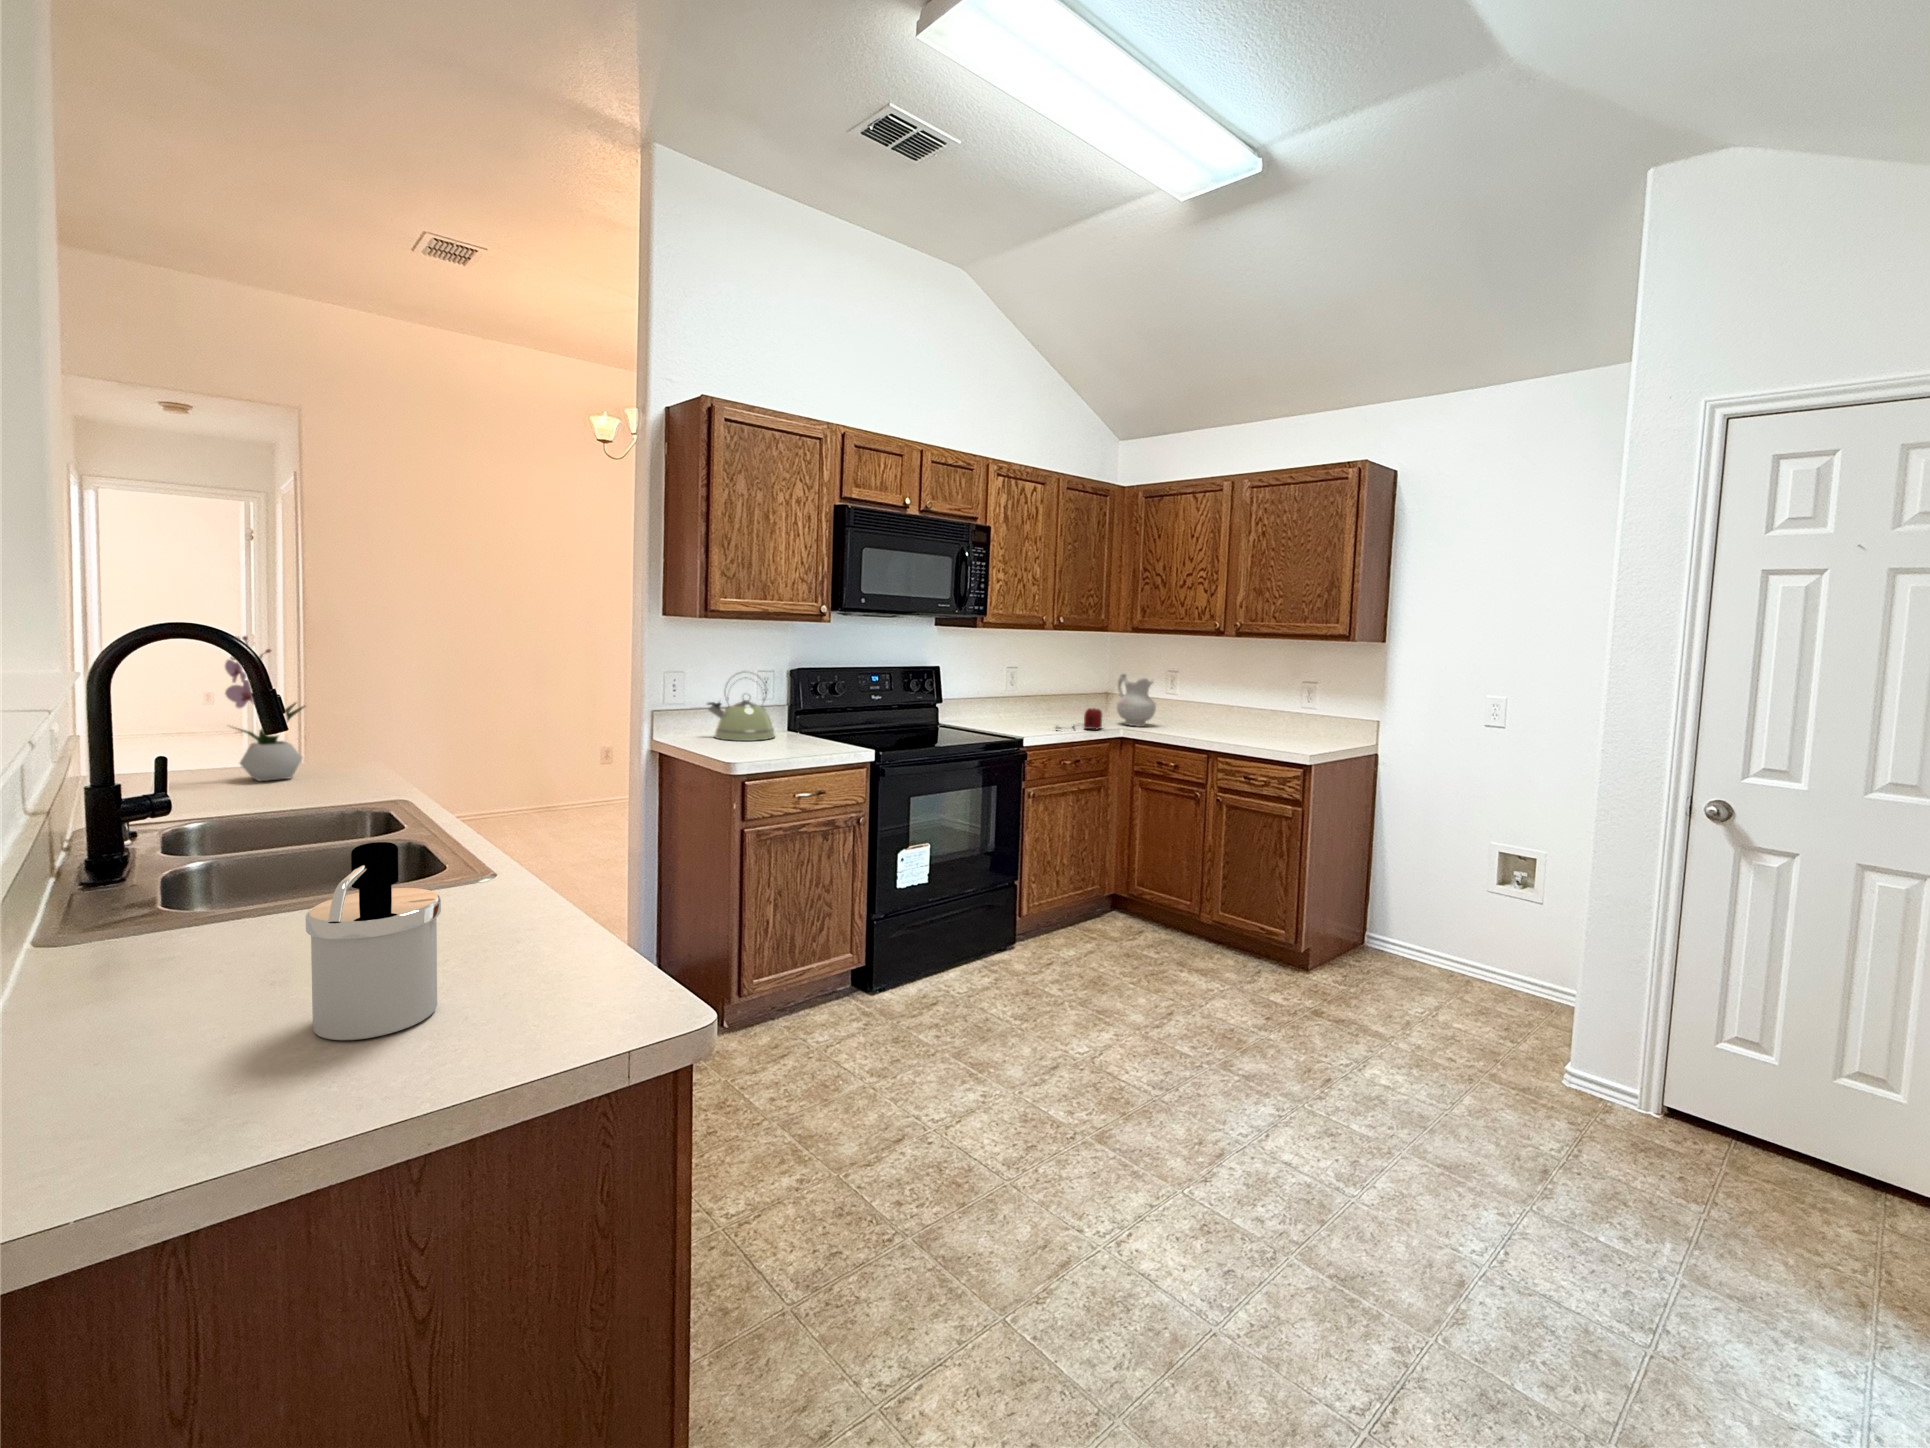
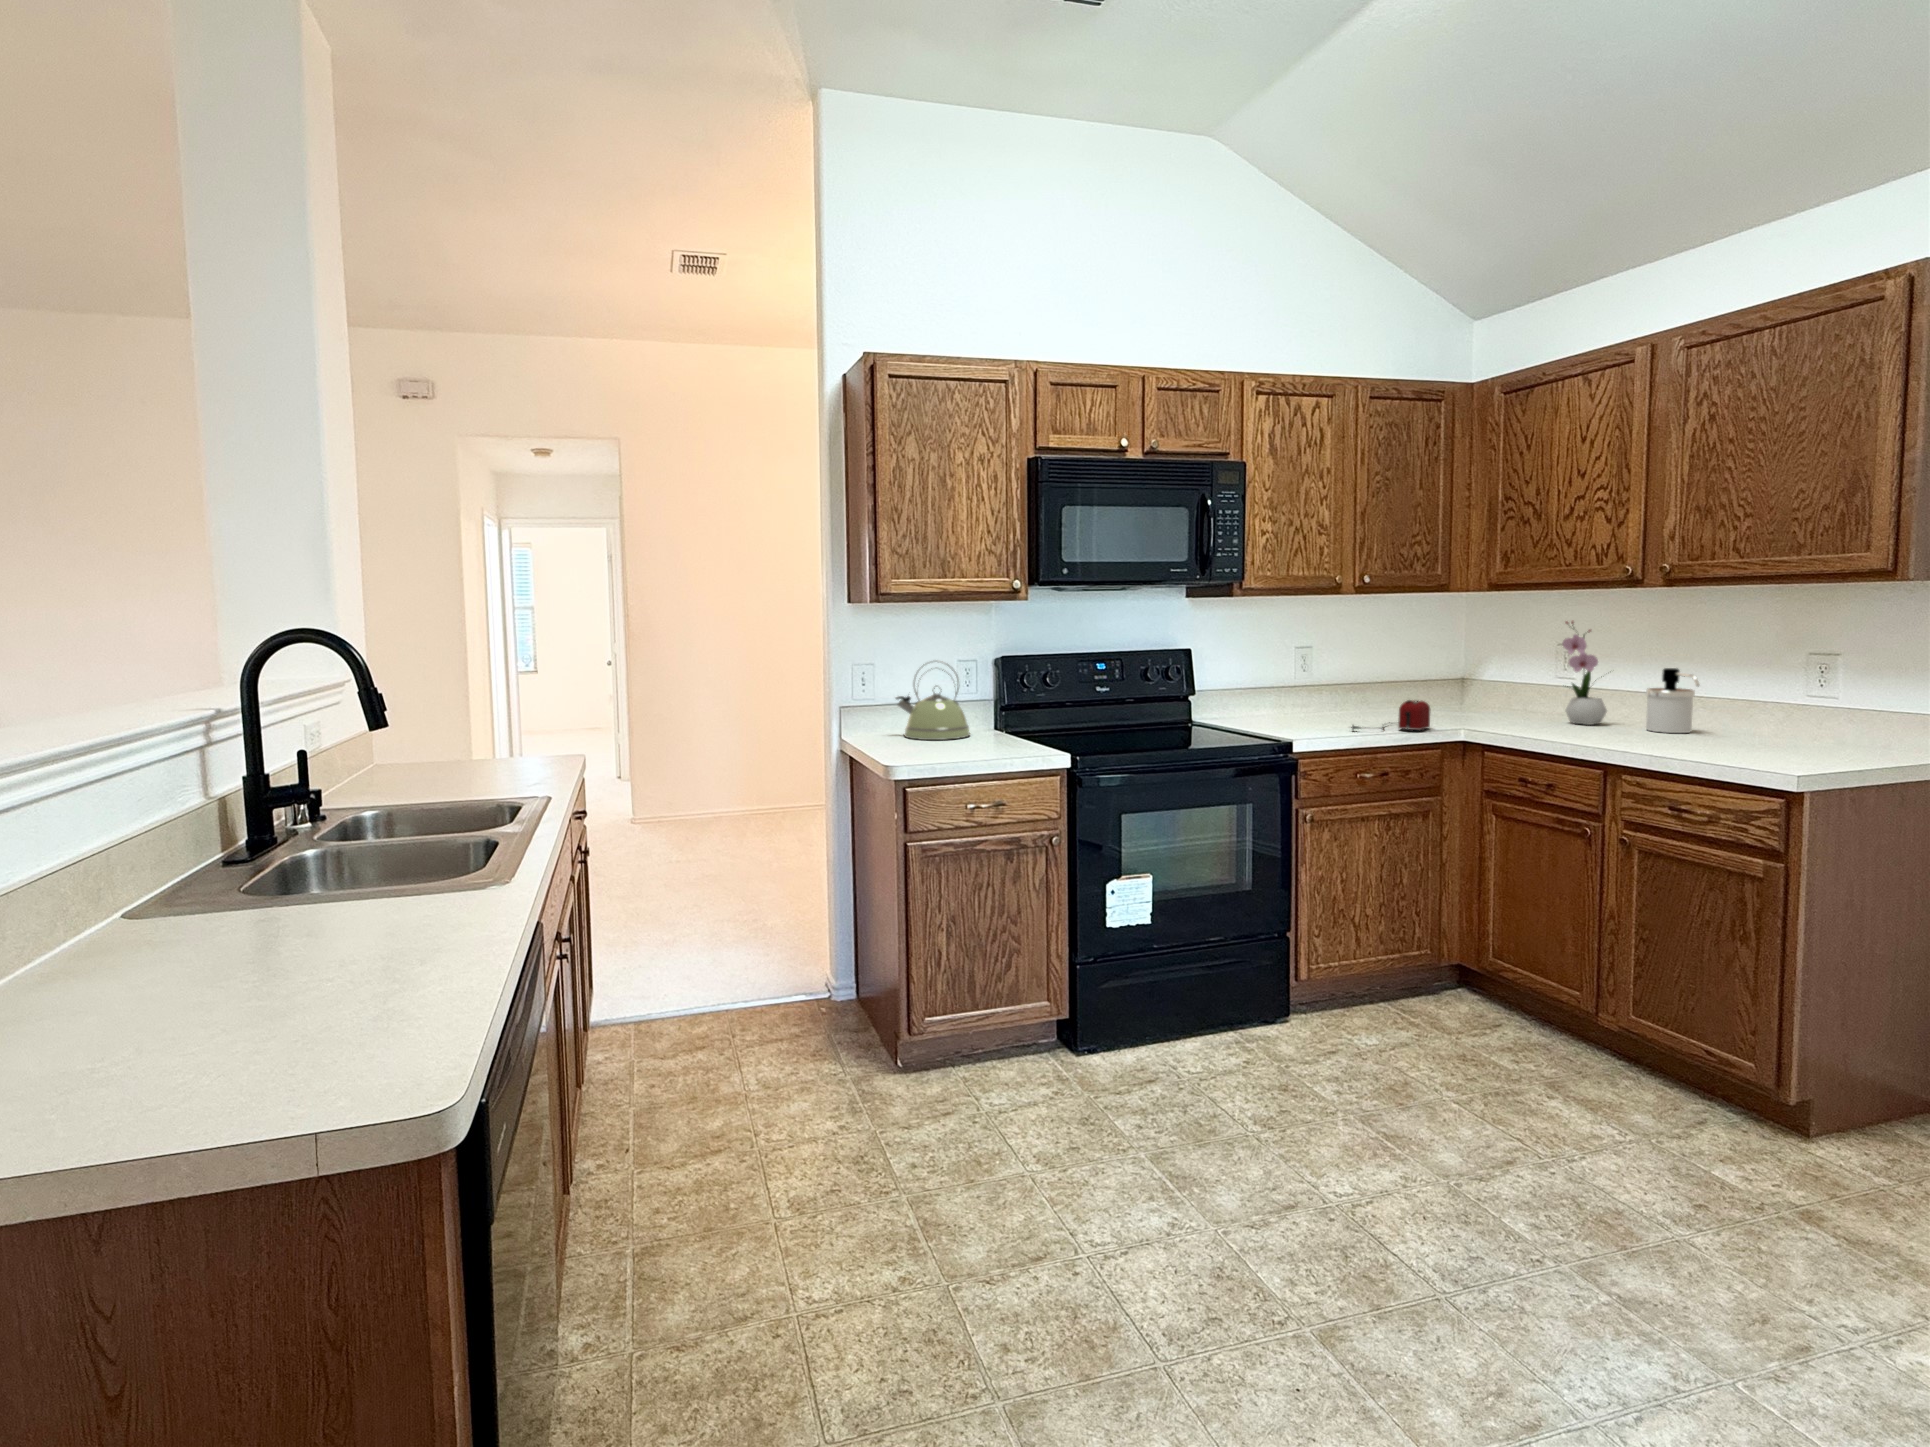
flower arrangement: present [225,636,305,781] -> present [1562,621,1607,725]
ceramic pitcher: present [1117,674,1156,727] -> none [1461,651,1527,727]
soap dispenser: present [306,842,441,1040] -> present [1646,668,1699,733]

